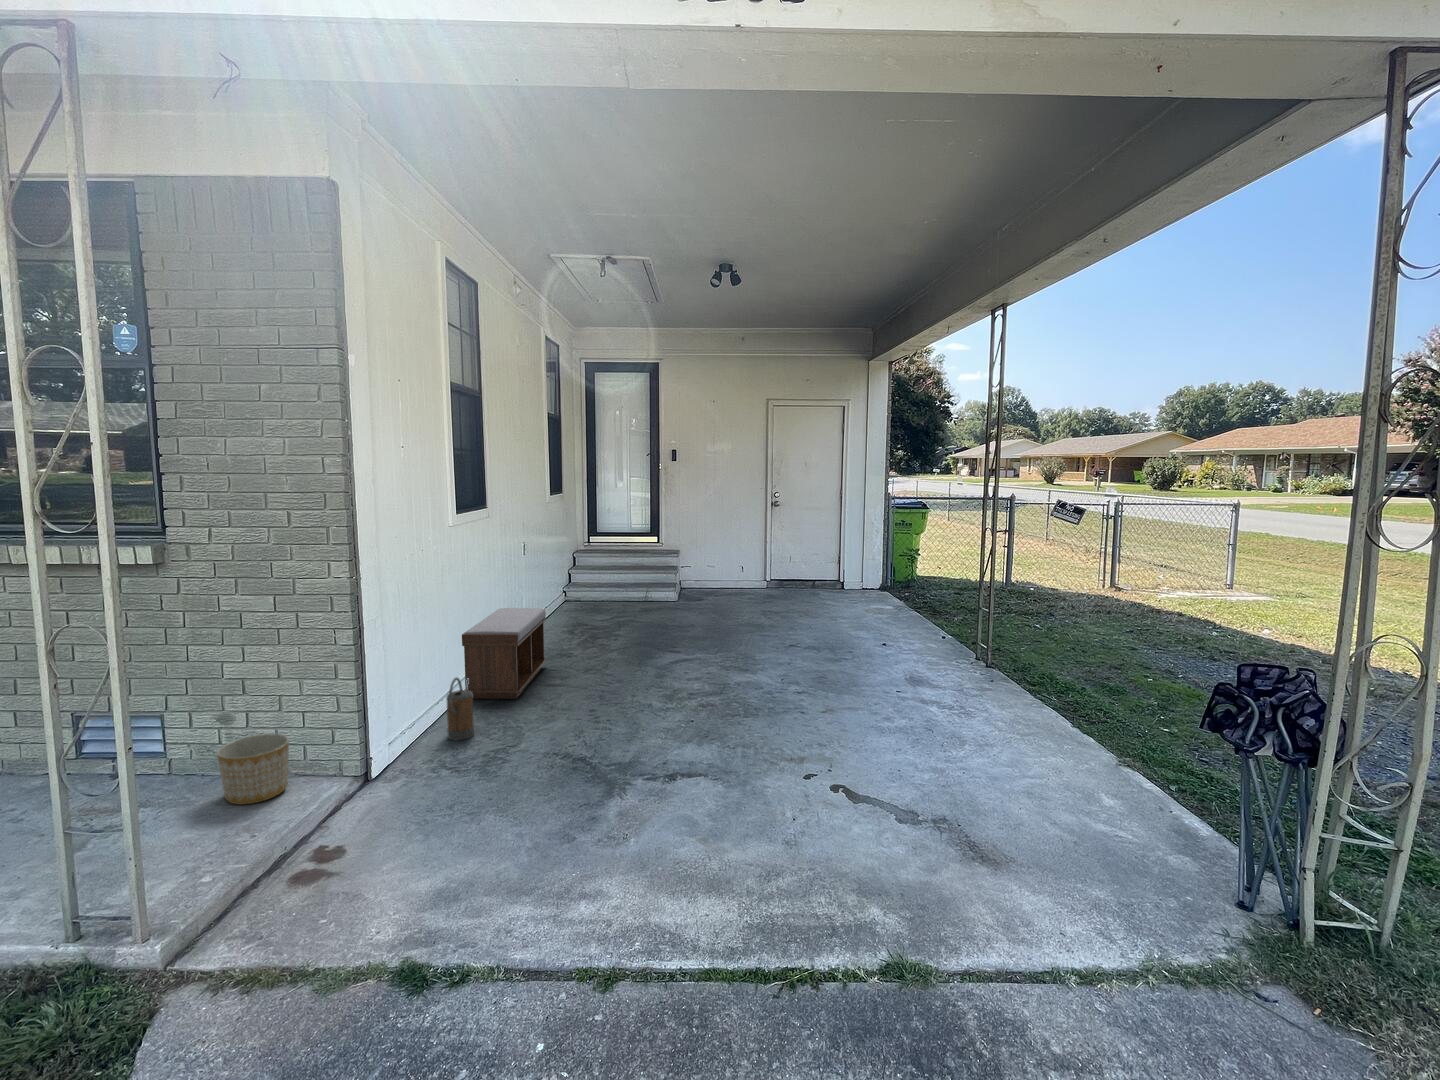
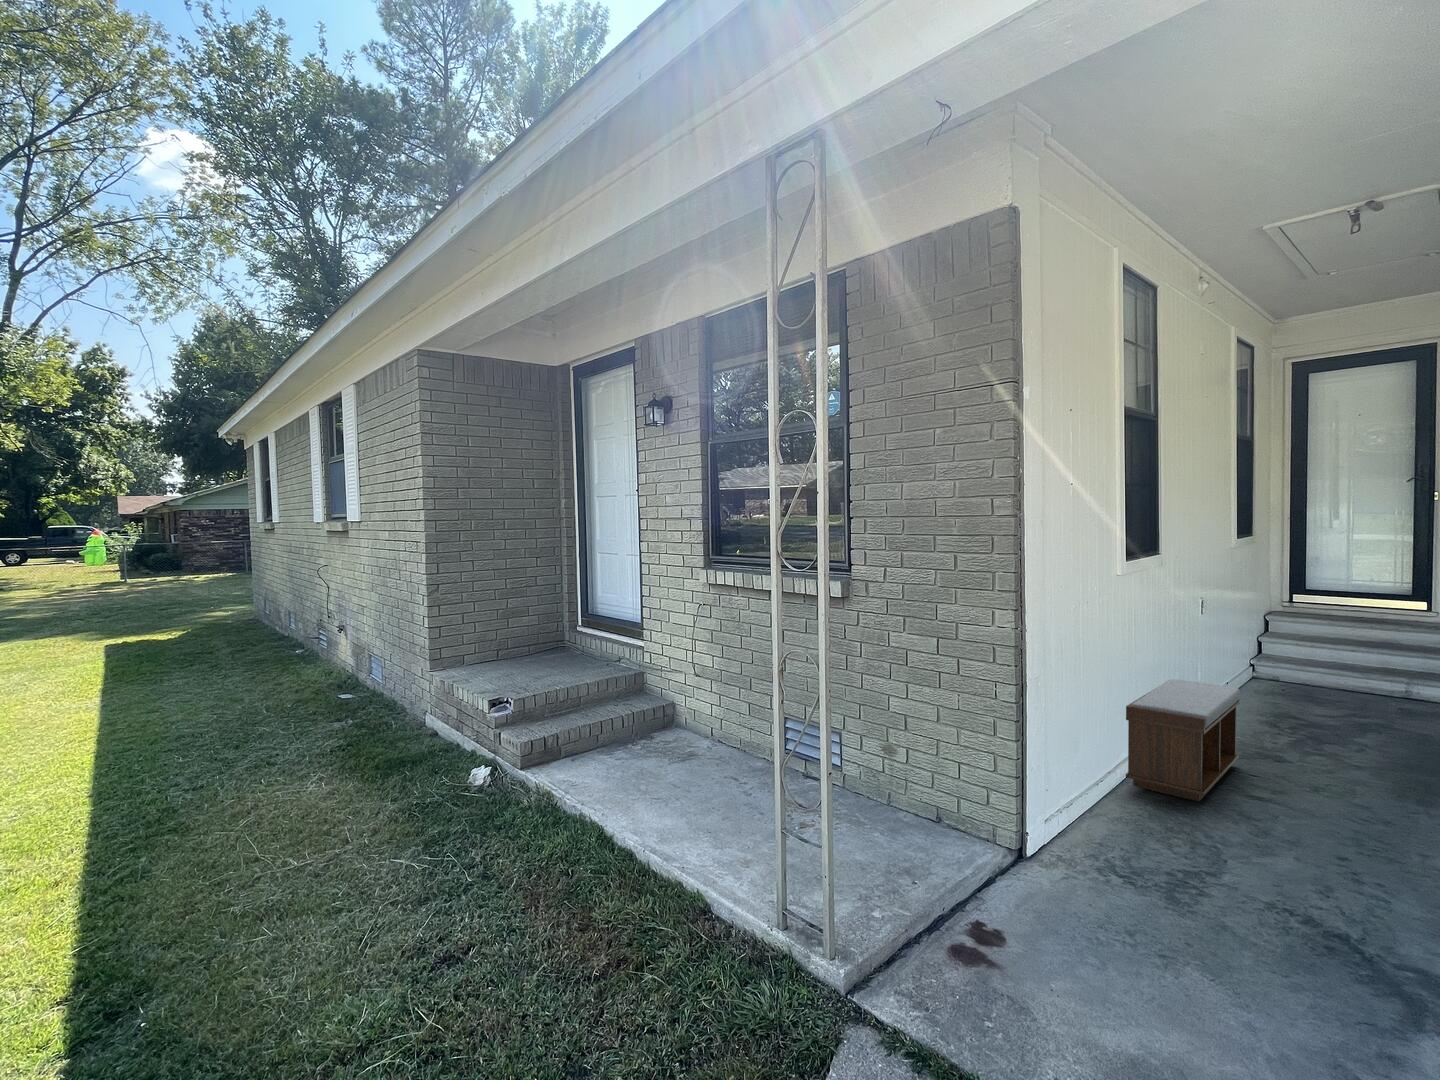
watering can: present [447,678,474,740] -> none [1110,760,1145,840]
planter: present [217,734,289,805] -> none [884,776,946,847]

